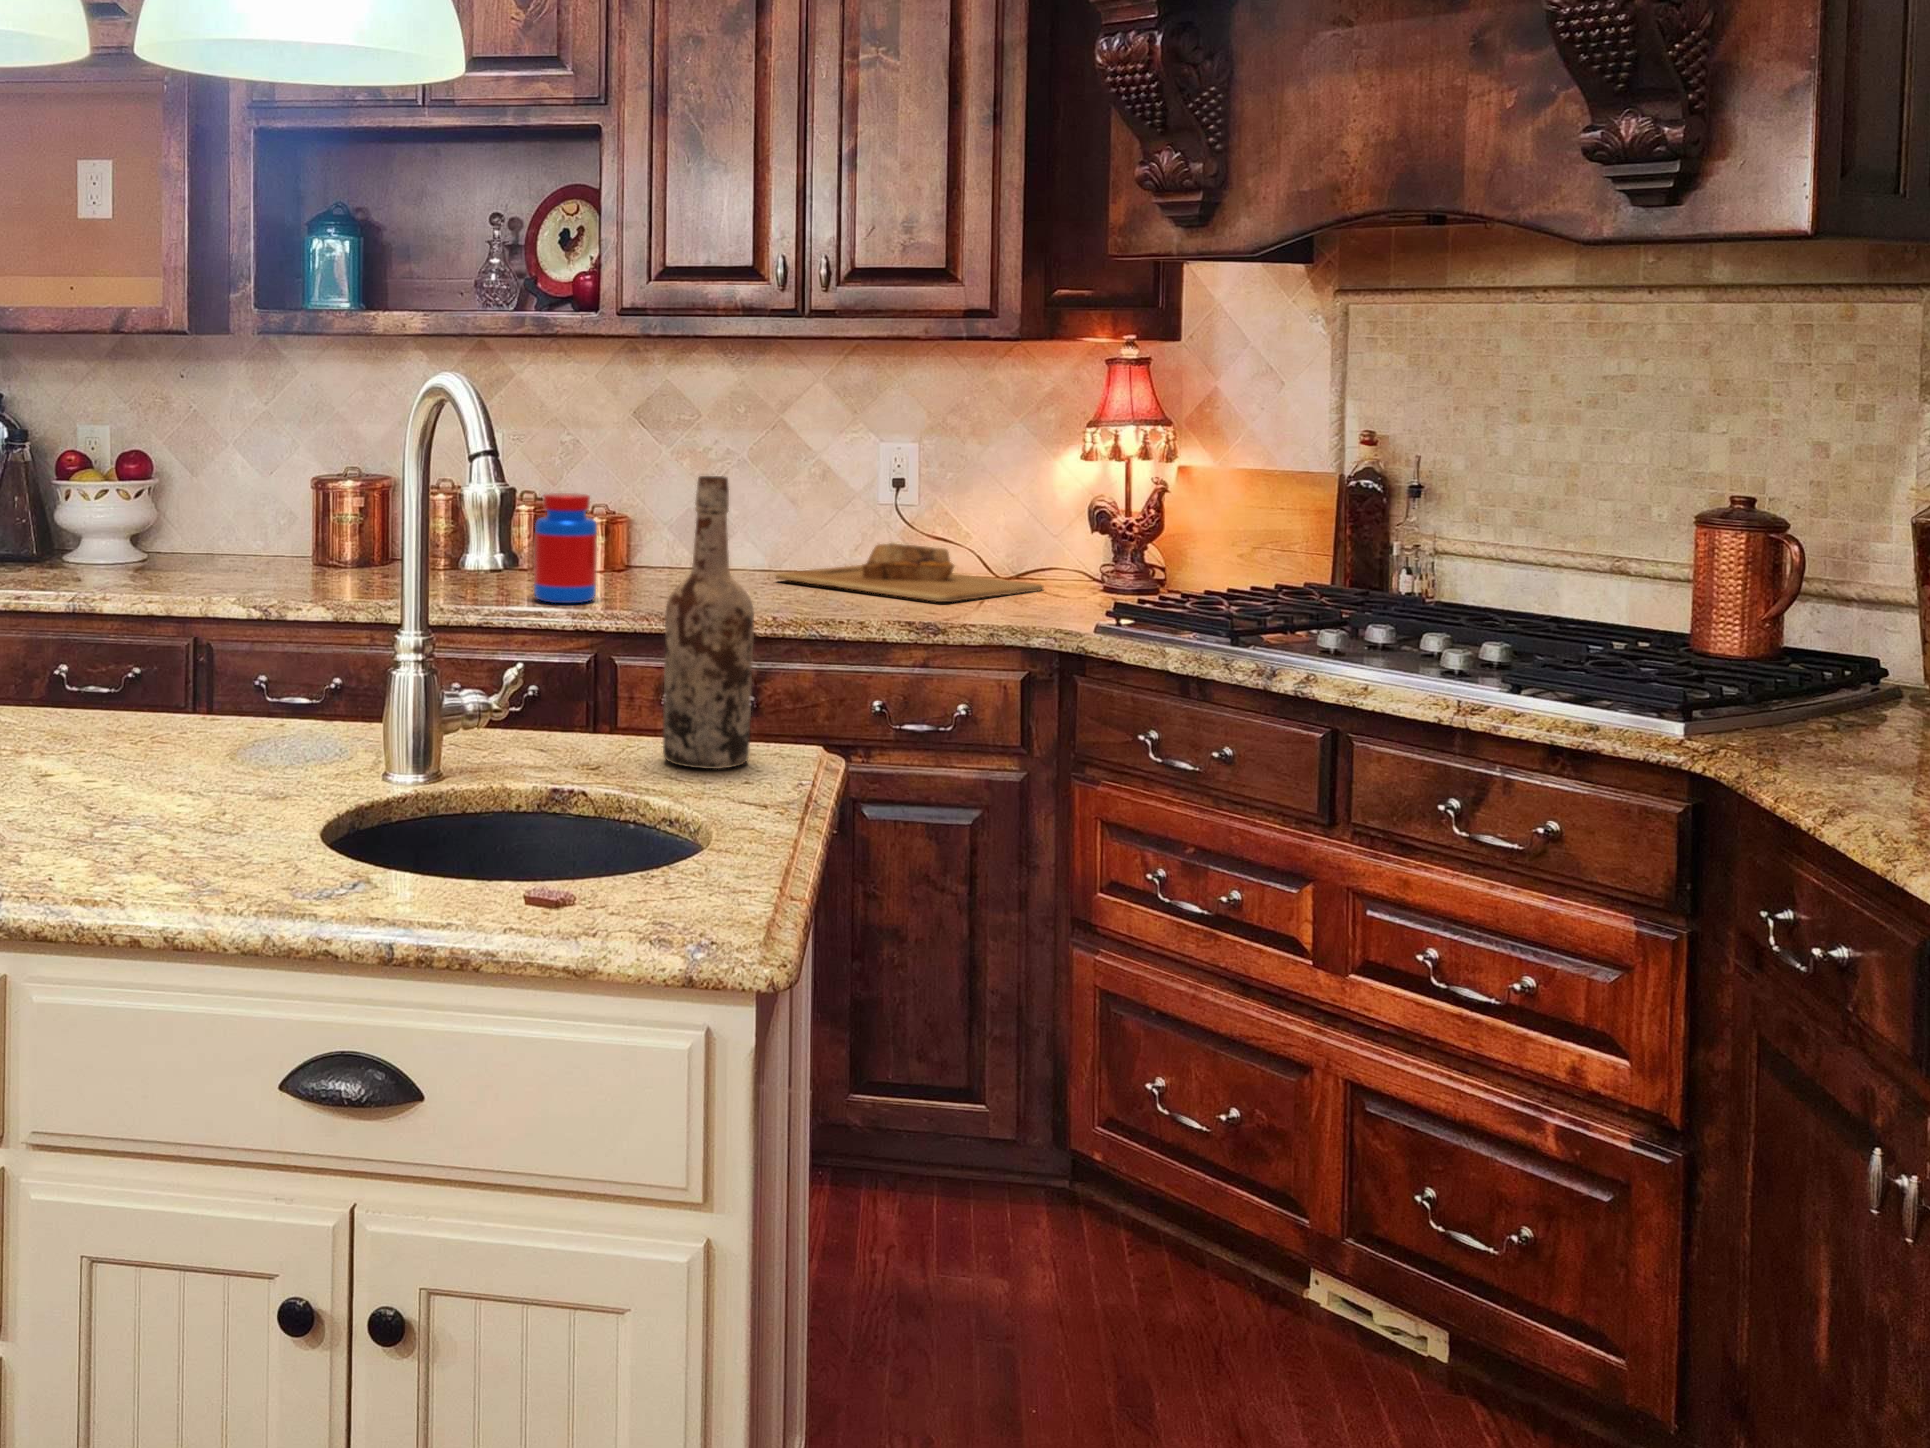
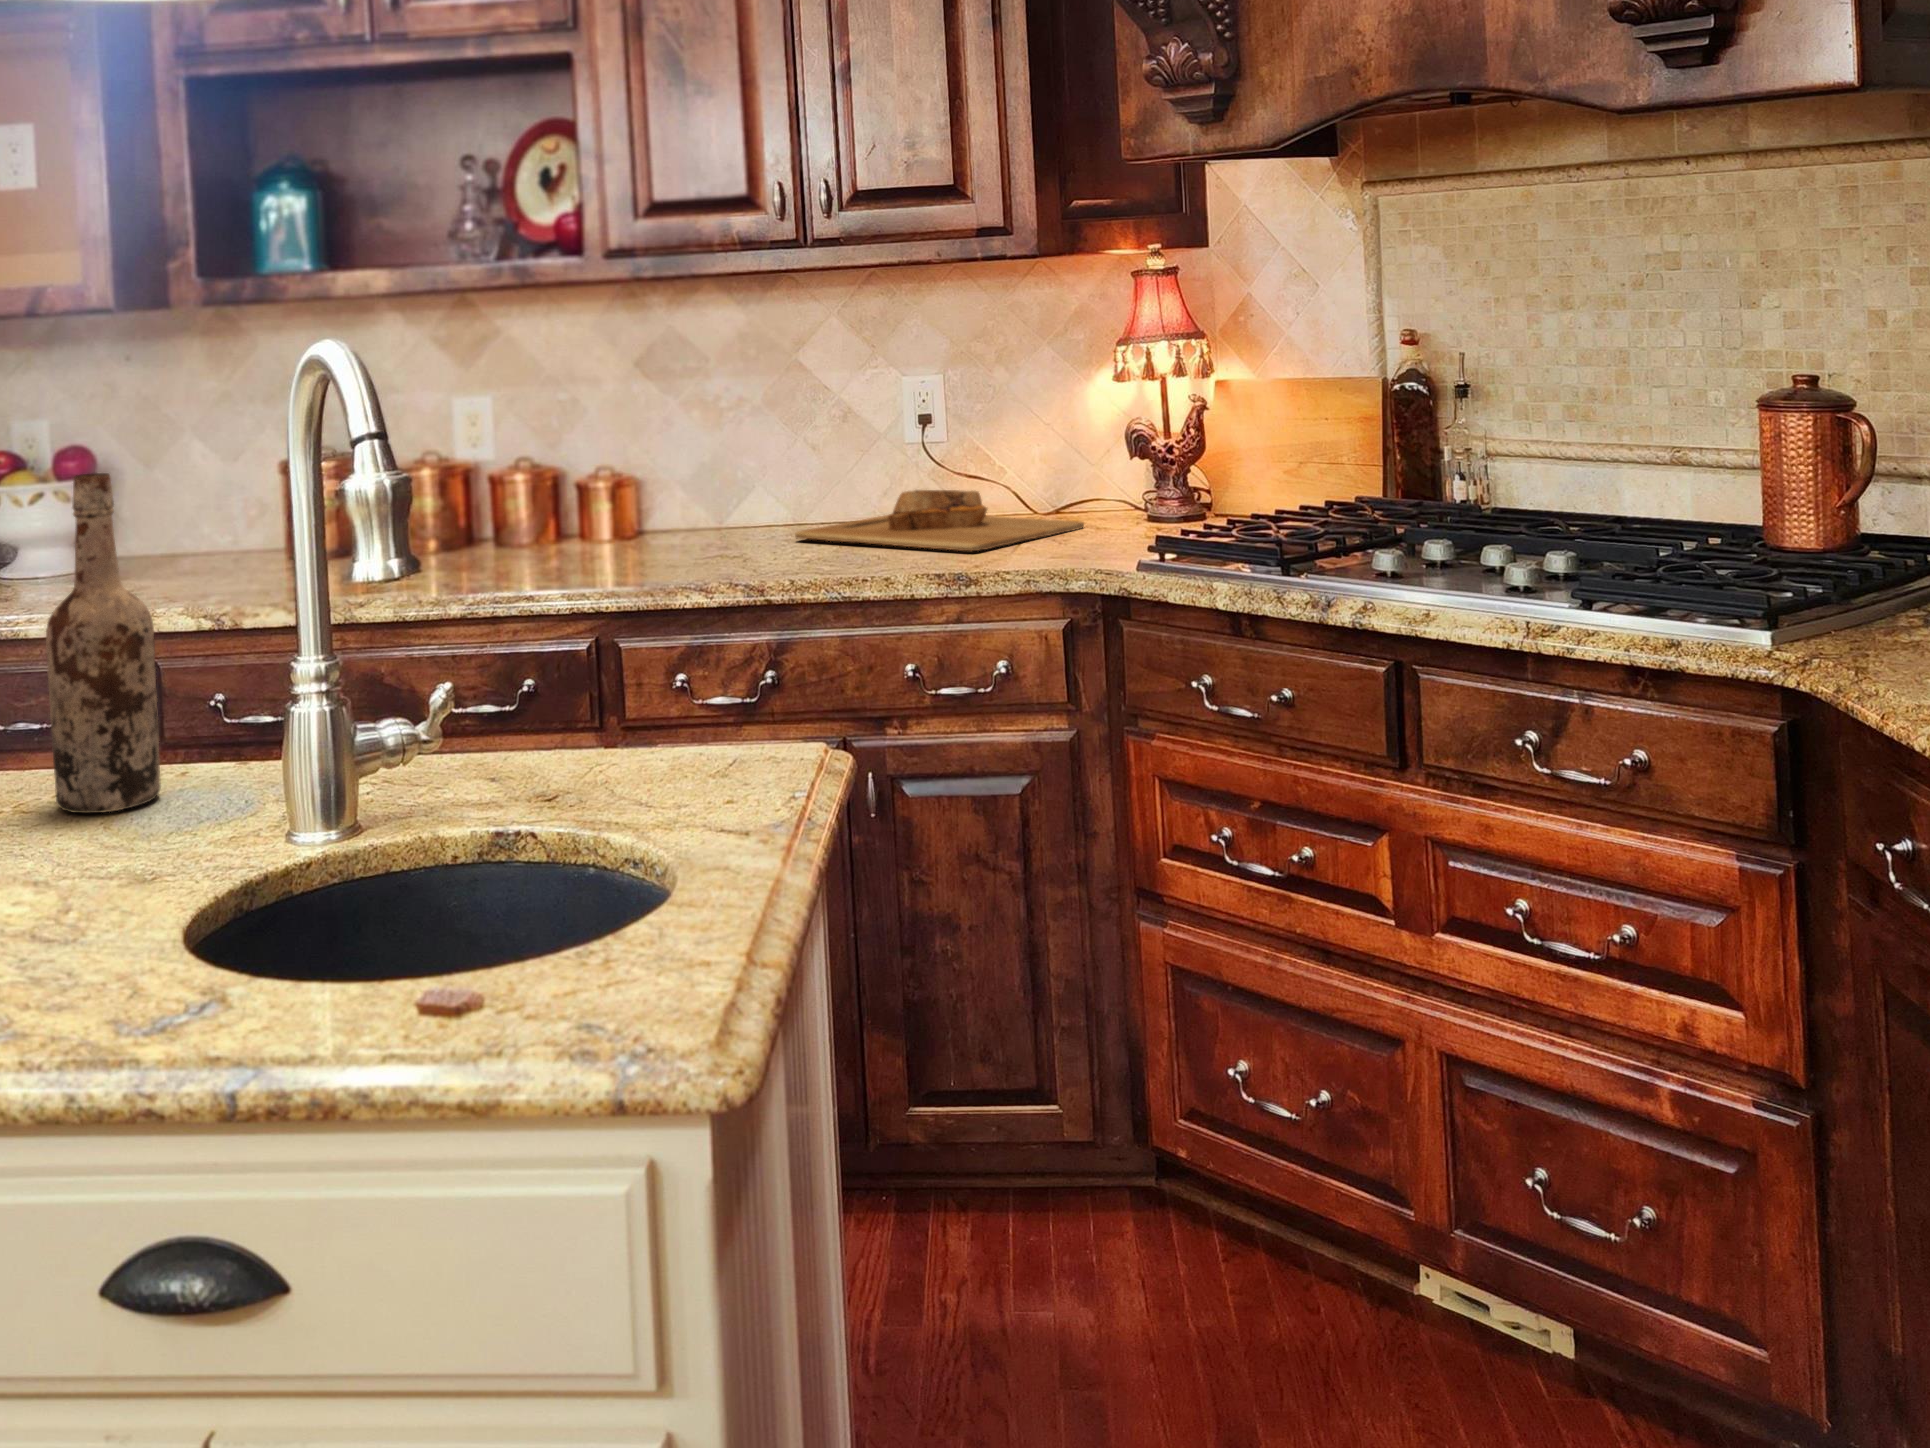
wine bottle: present [663,476,754,769] -> present [46,473,161,813]
jar: present [534,493,597,603] -> none [518,463,592,587]

